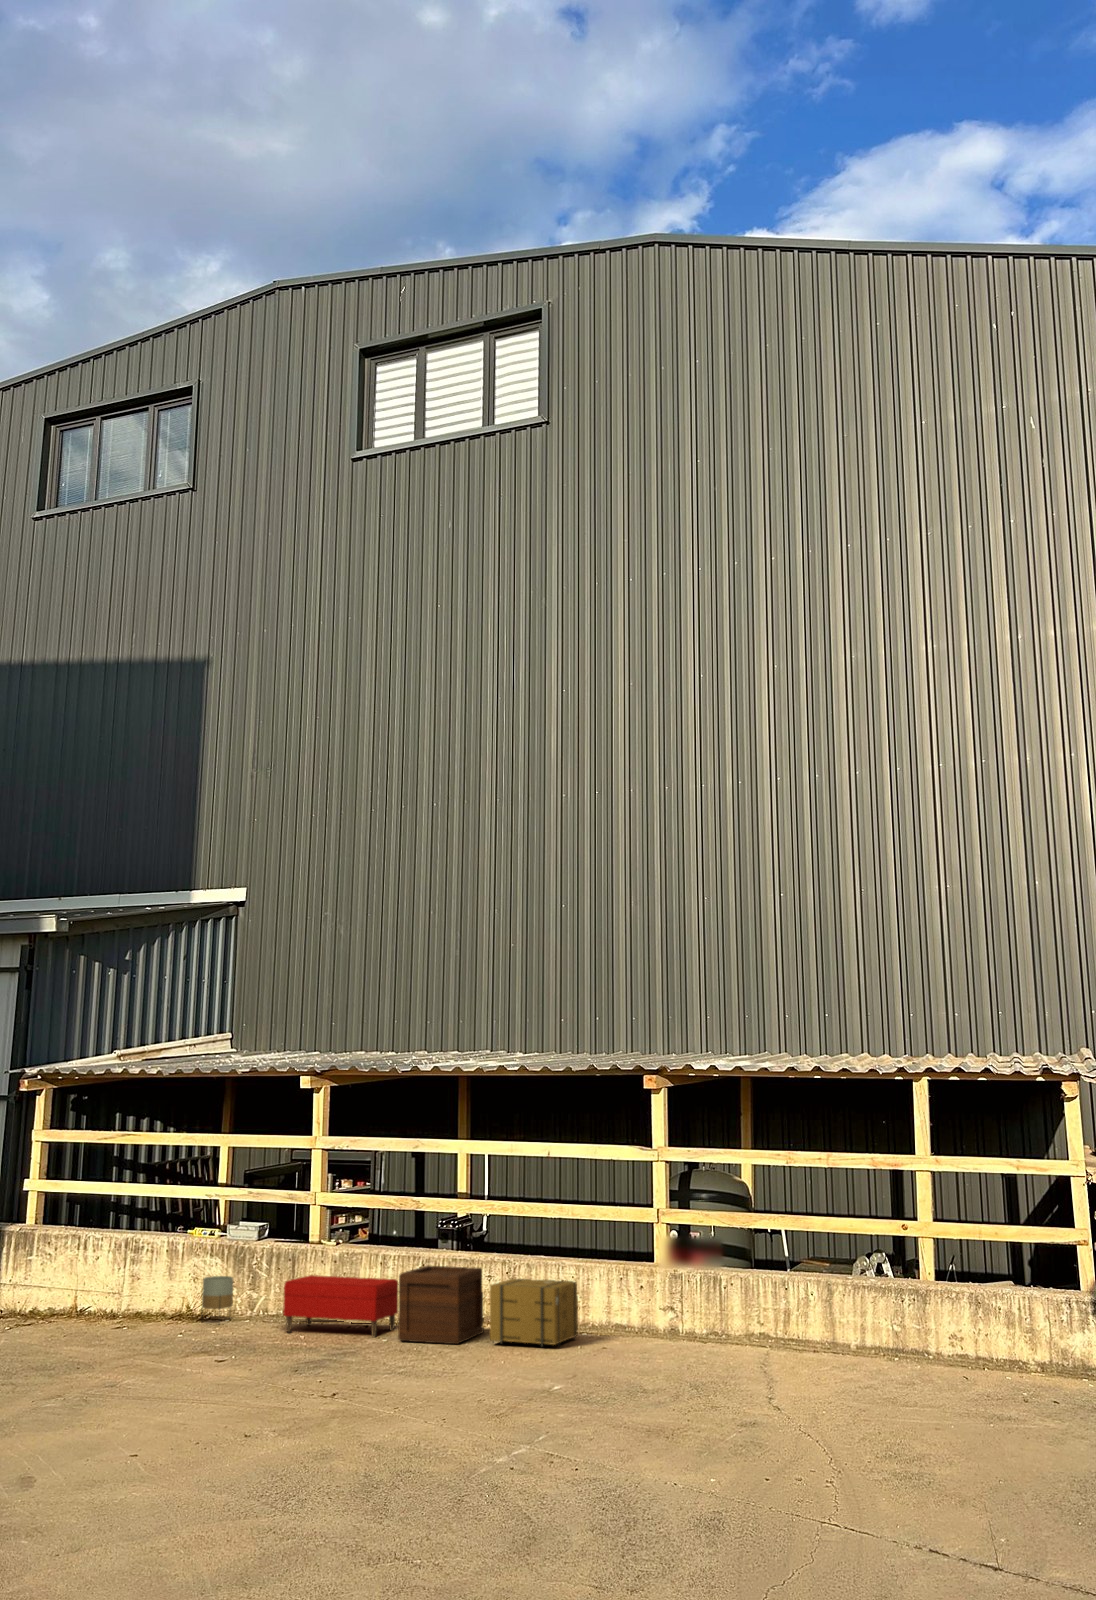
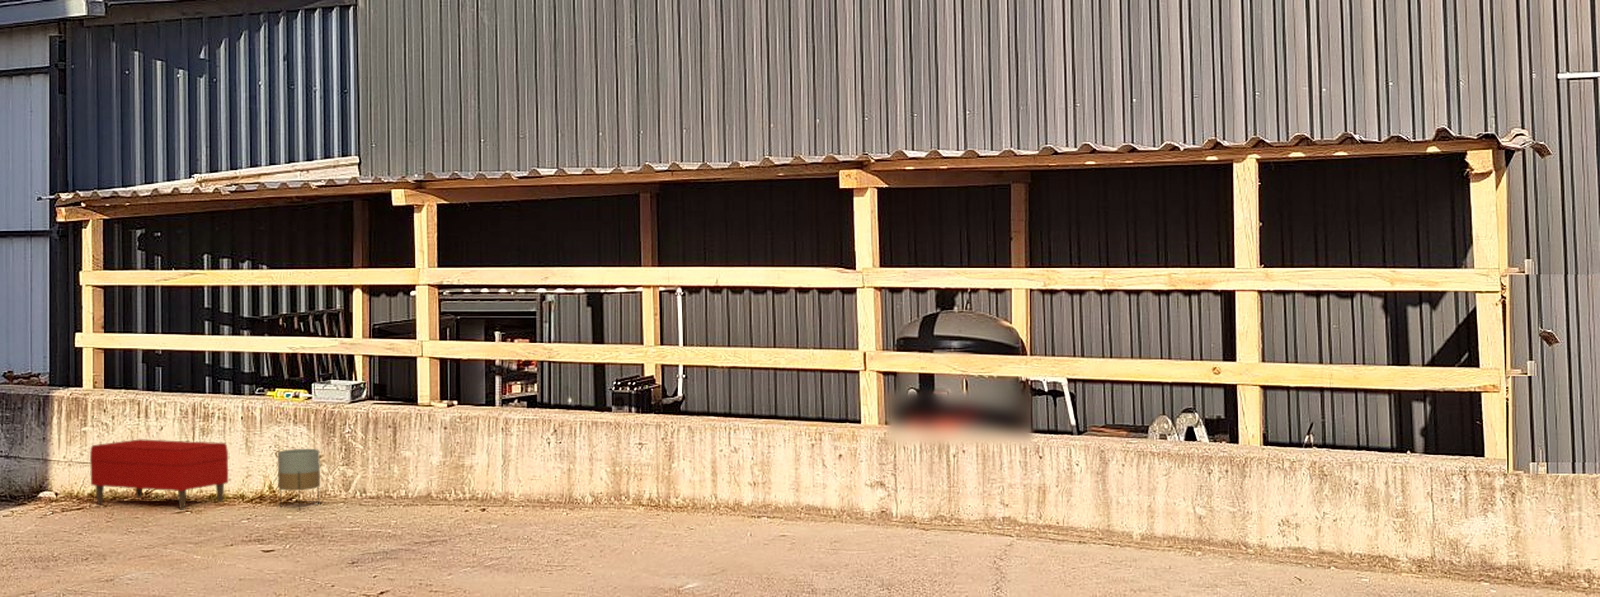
wooden crate: present [398,1266,484,1344] -> none [511,432,634,534]
bench: present [283,1275,399,1337] -> present [90,439,228,510]
cardboard box: present [490,1279,578,1346] -> none [631,447,757,539]

